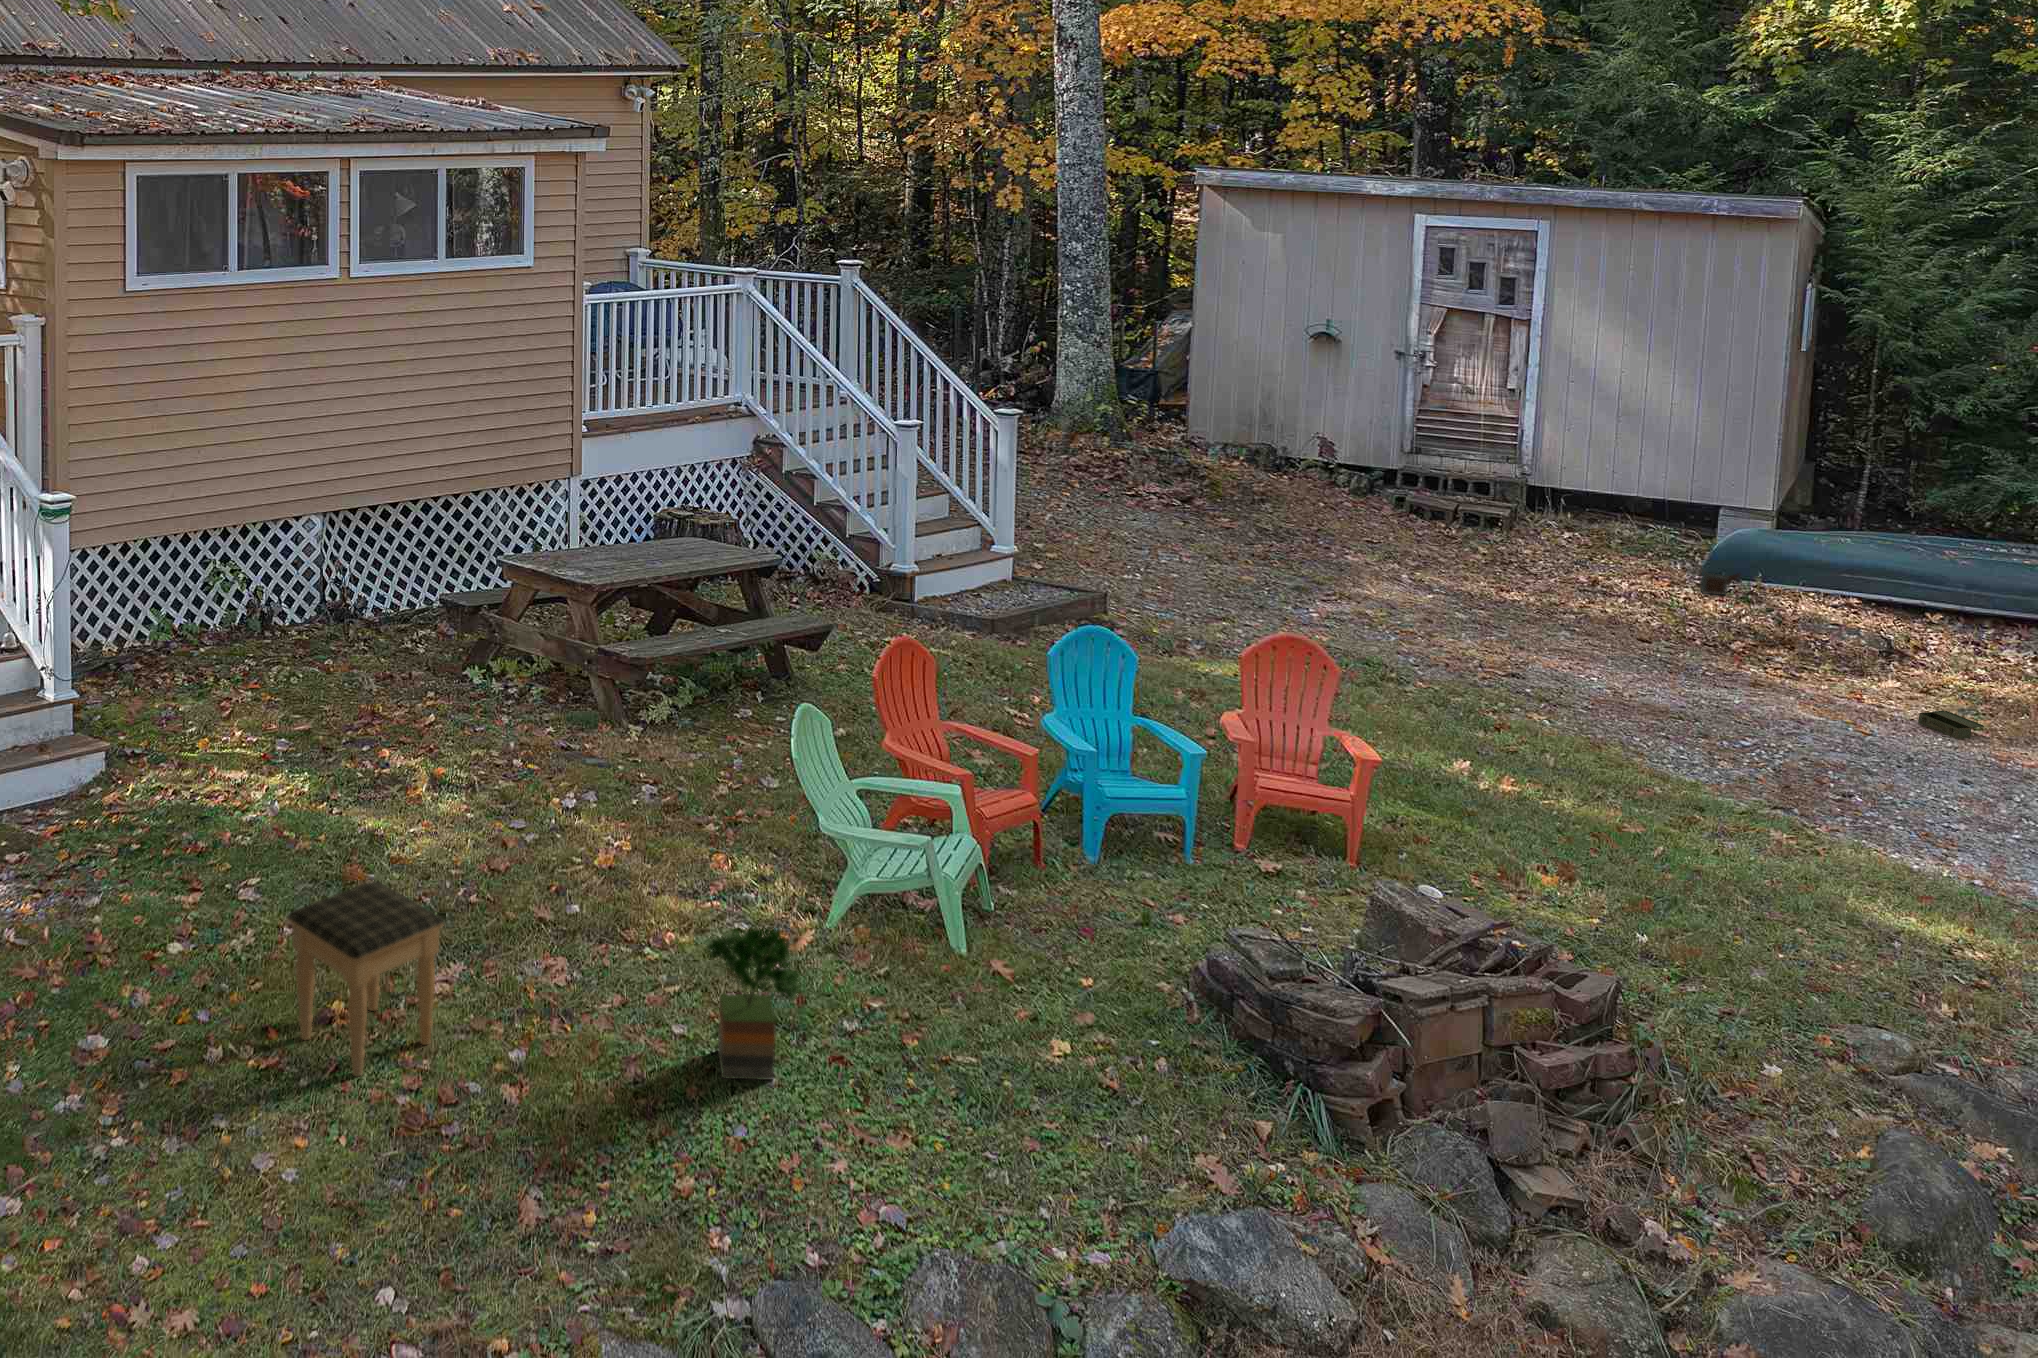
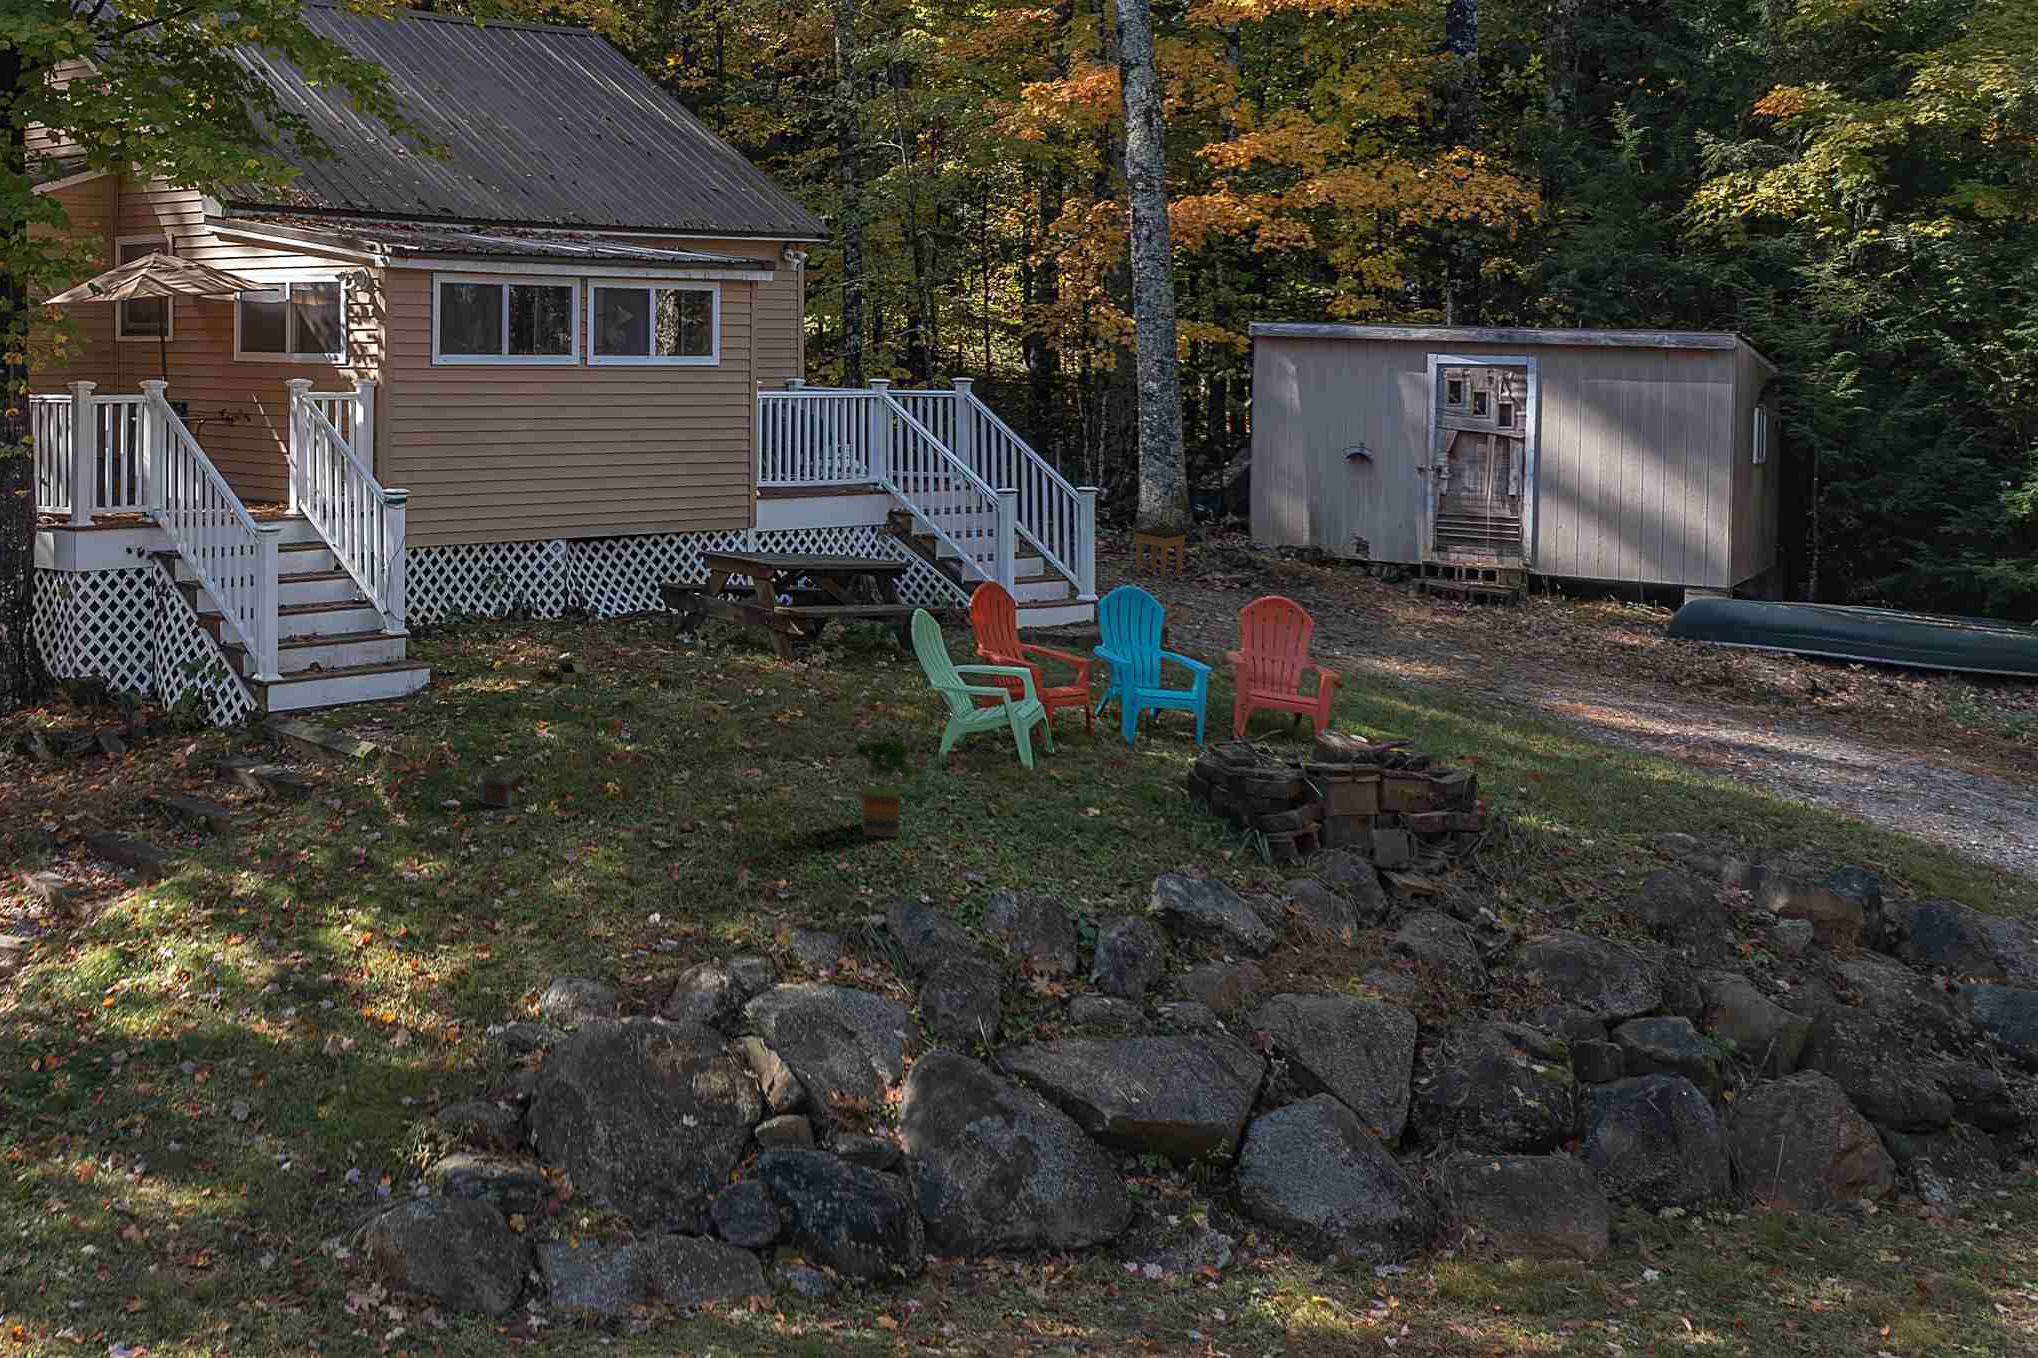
watering can: present [1693,570,1740,595] -> present [470,767,528,807]
toolbox: present [1918,710,1984,739] -> present [557,662,590,683]
footstool: present [287,880,443,1076] -> present [1134,528,1186,579]

